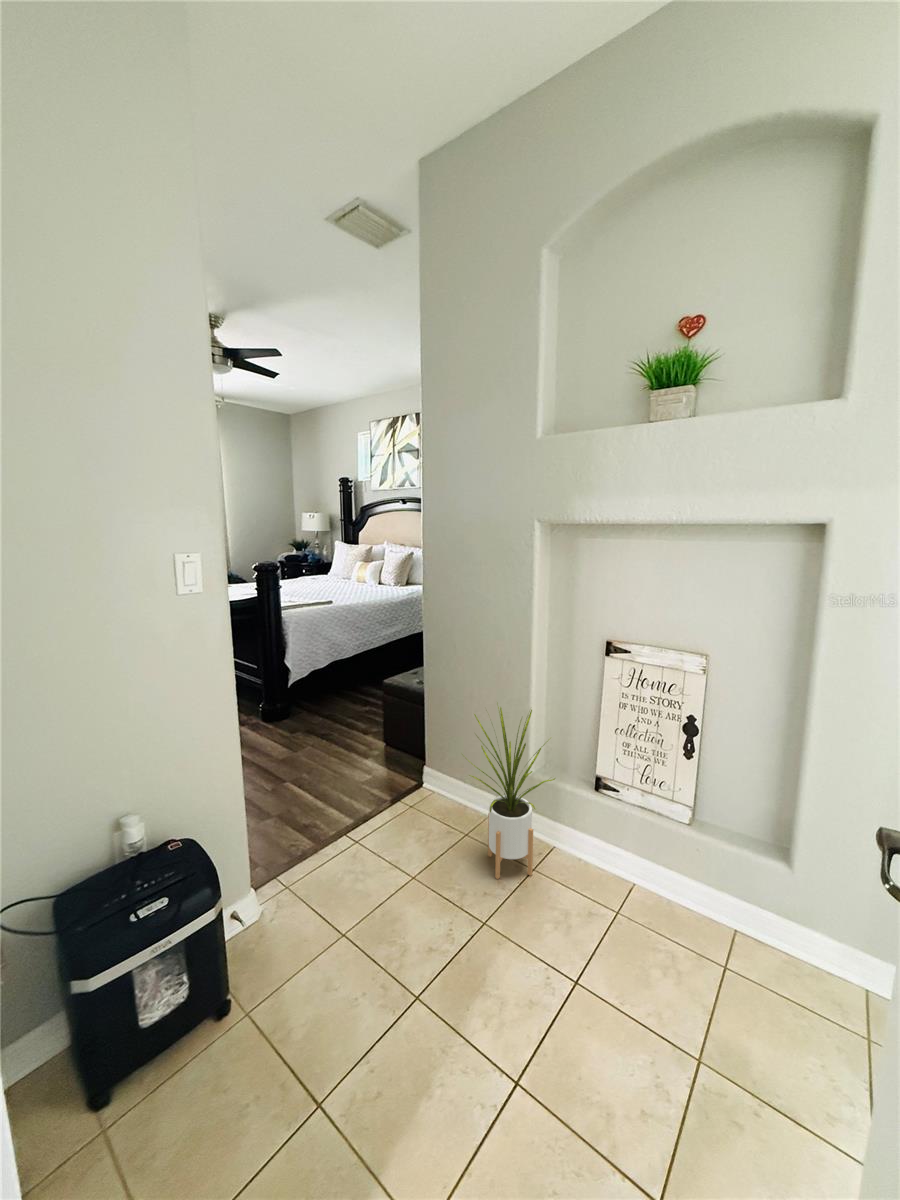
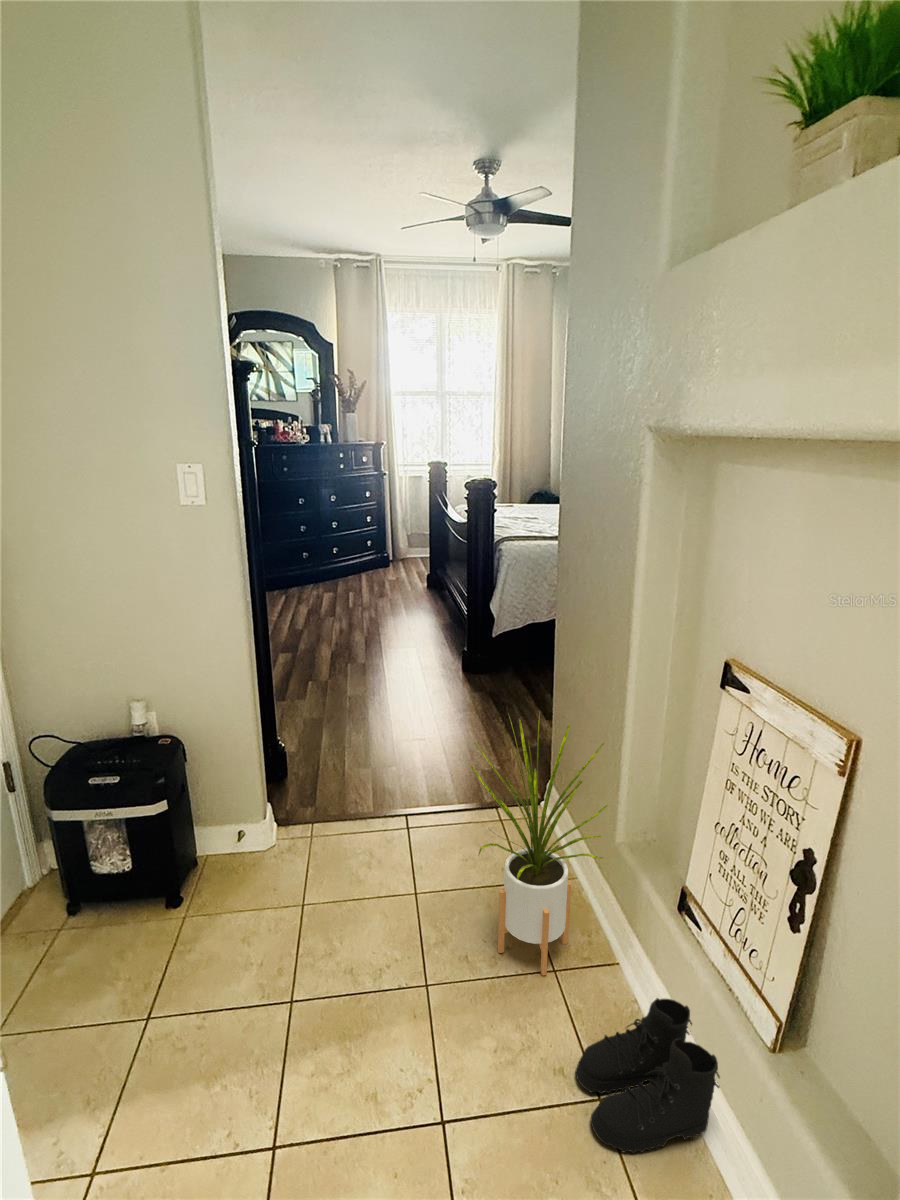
boots: none [593,836,664,929] -> present [576,998,720,1153]

